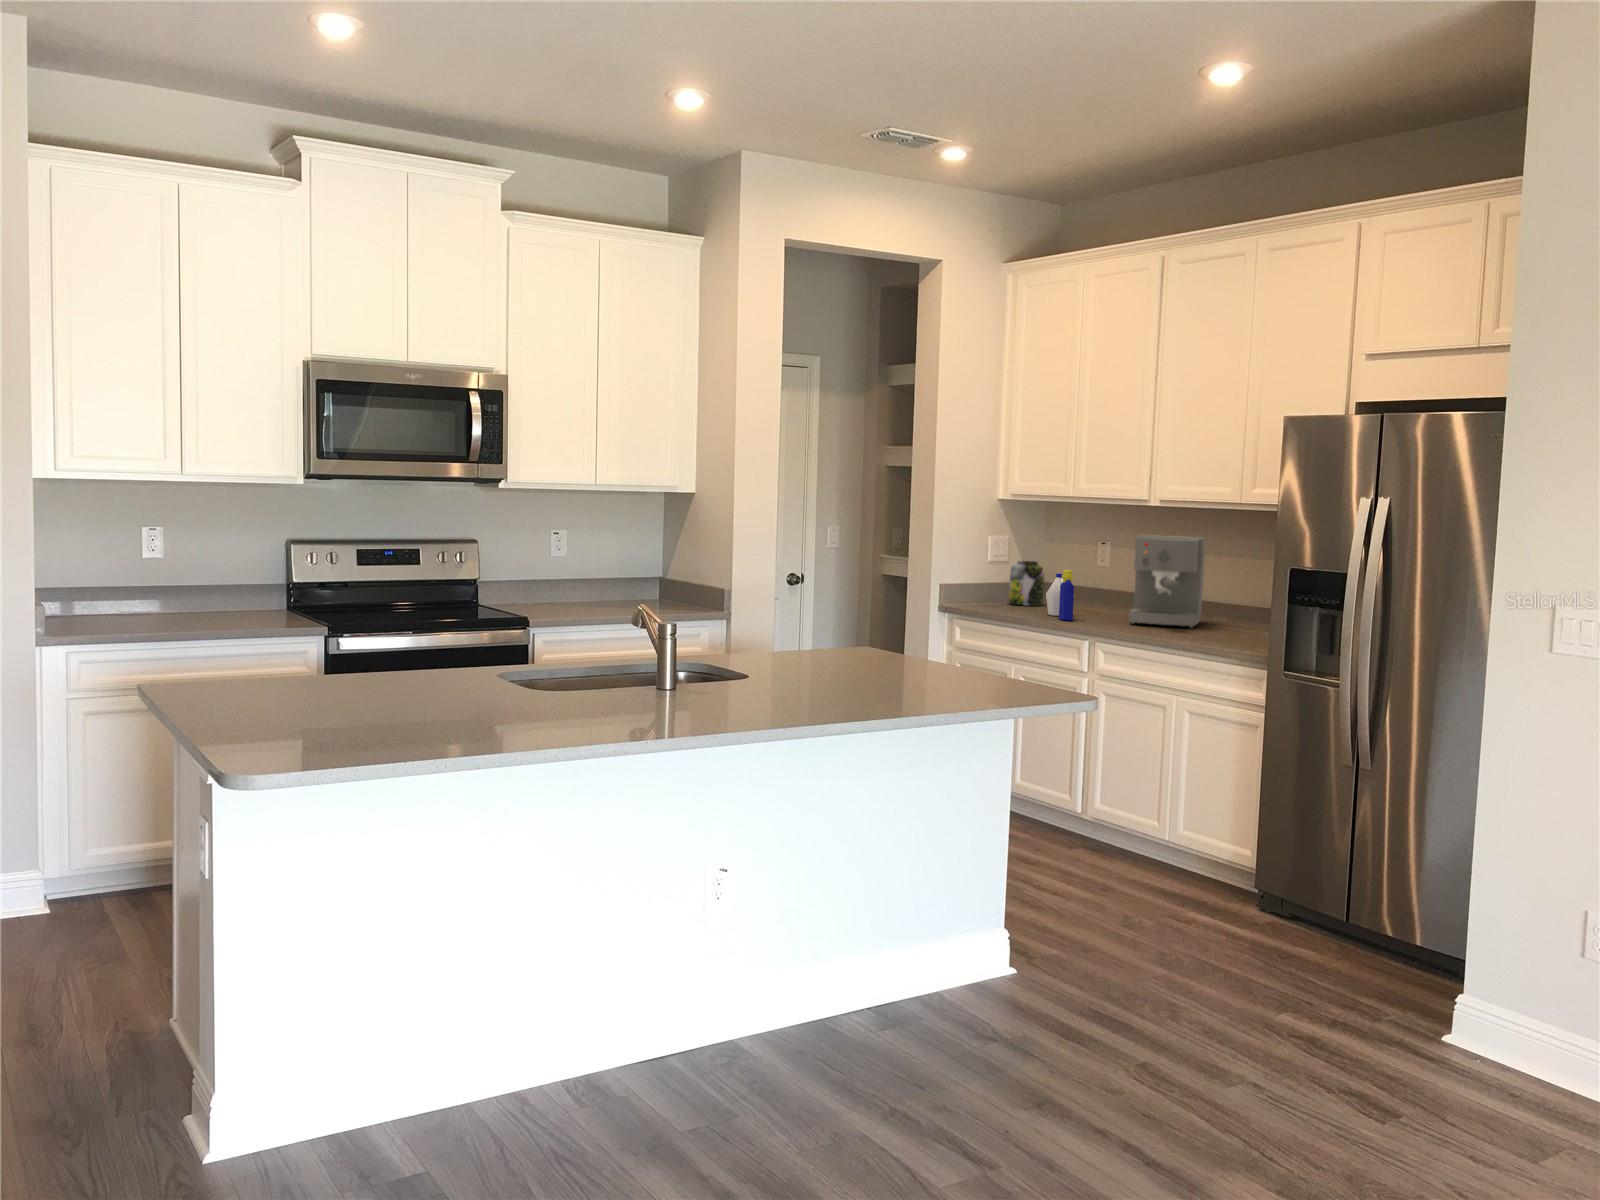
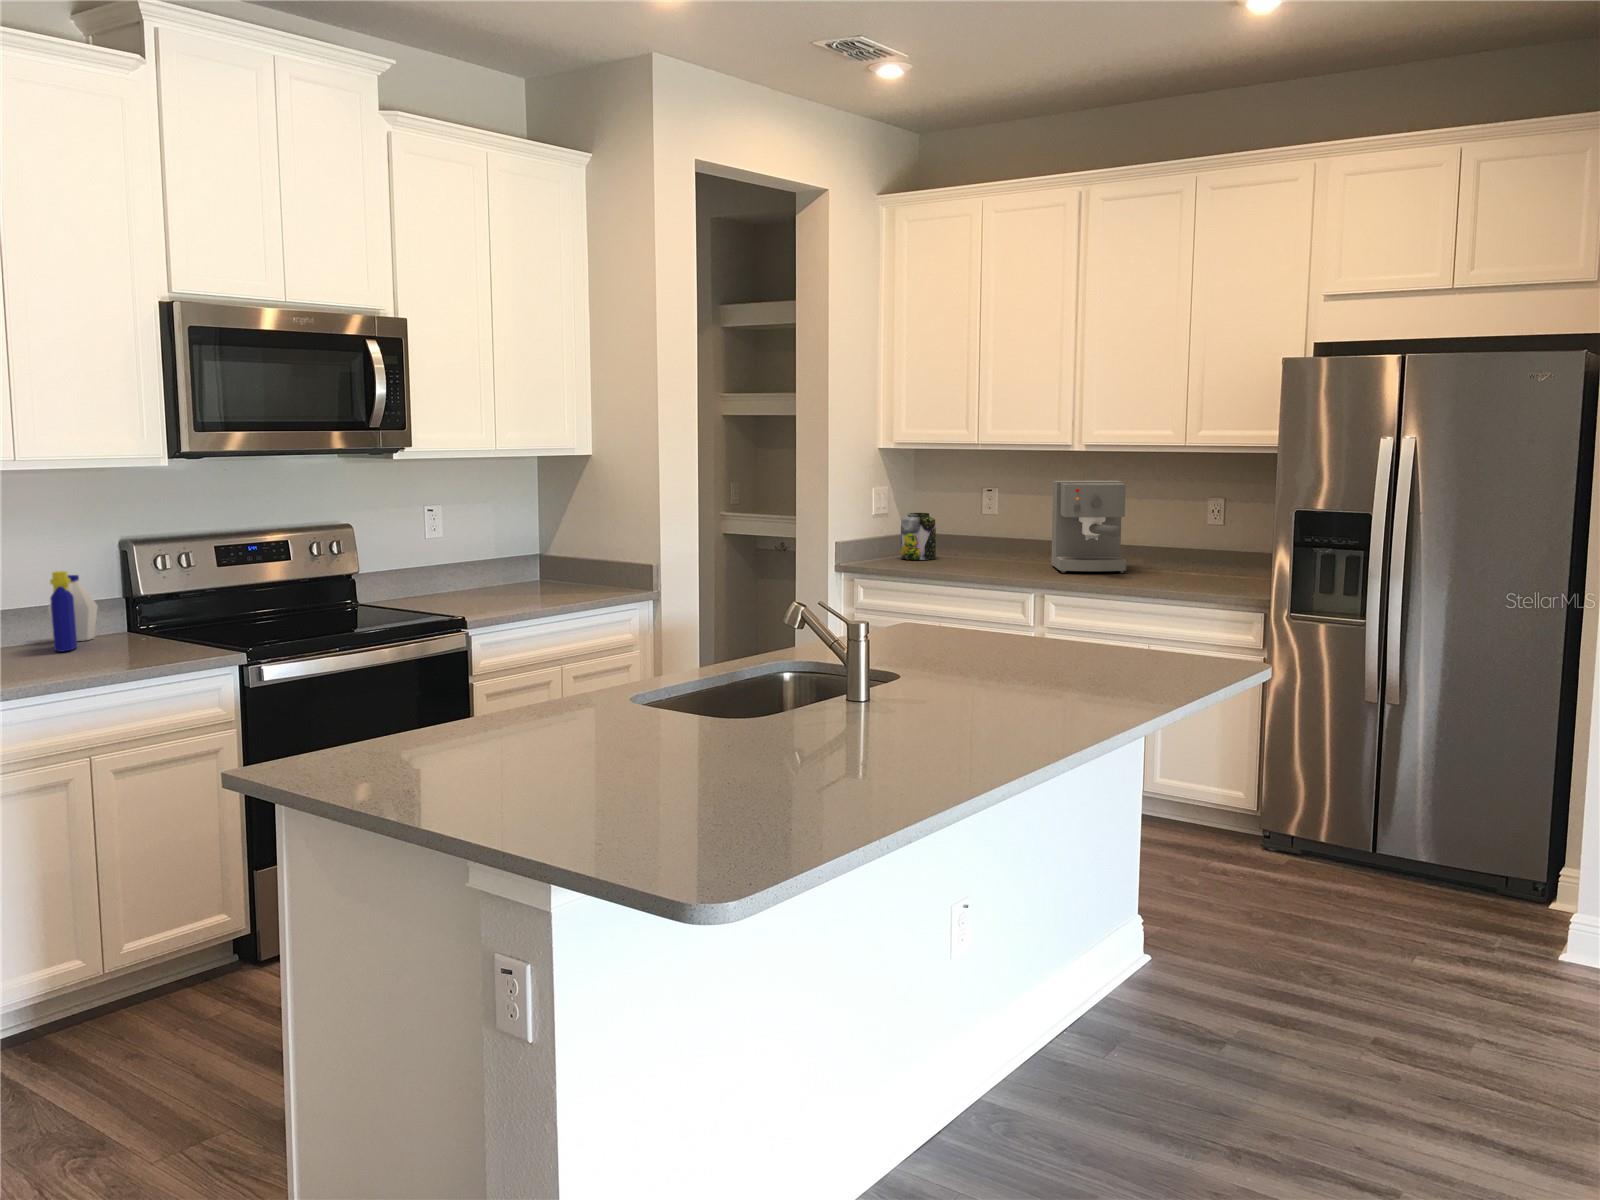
bottle: present [1046,570,1074,620] -> present [48,571,98,651]

